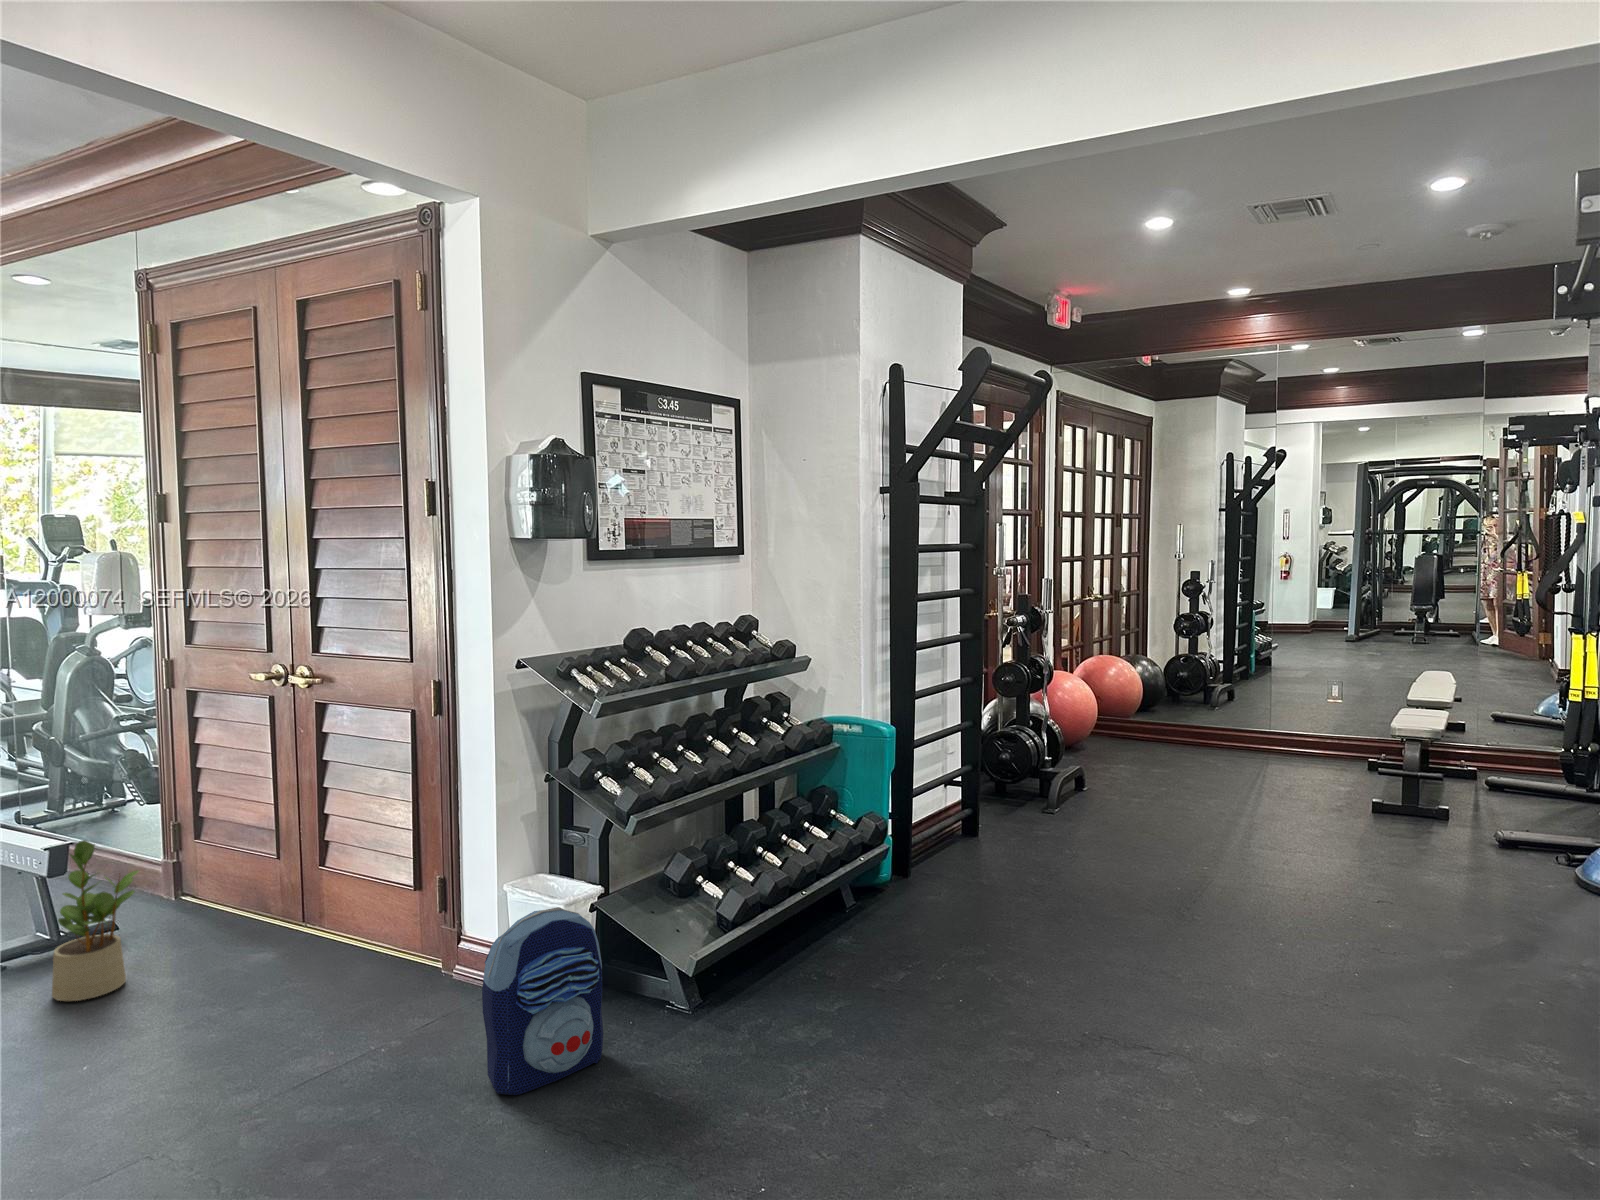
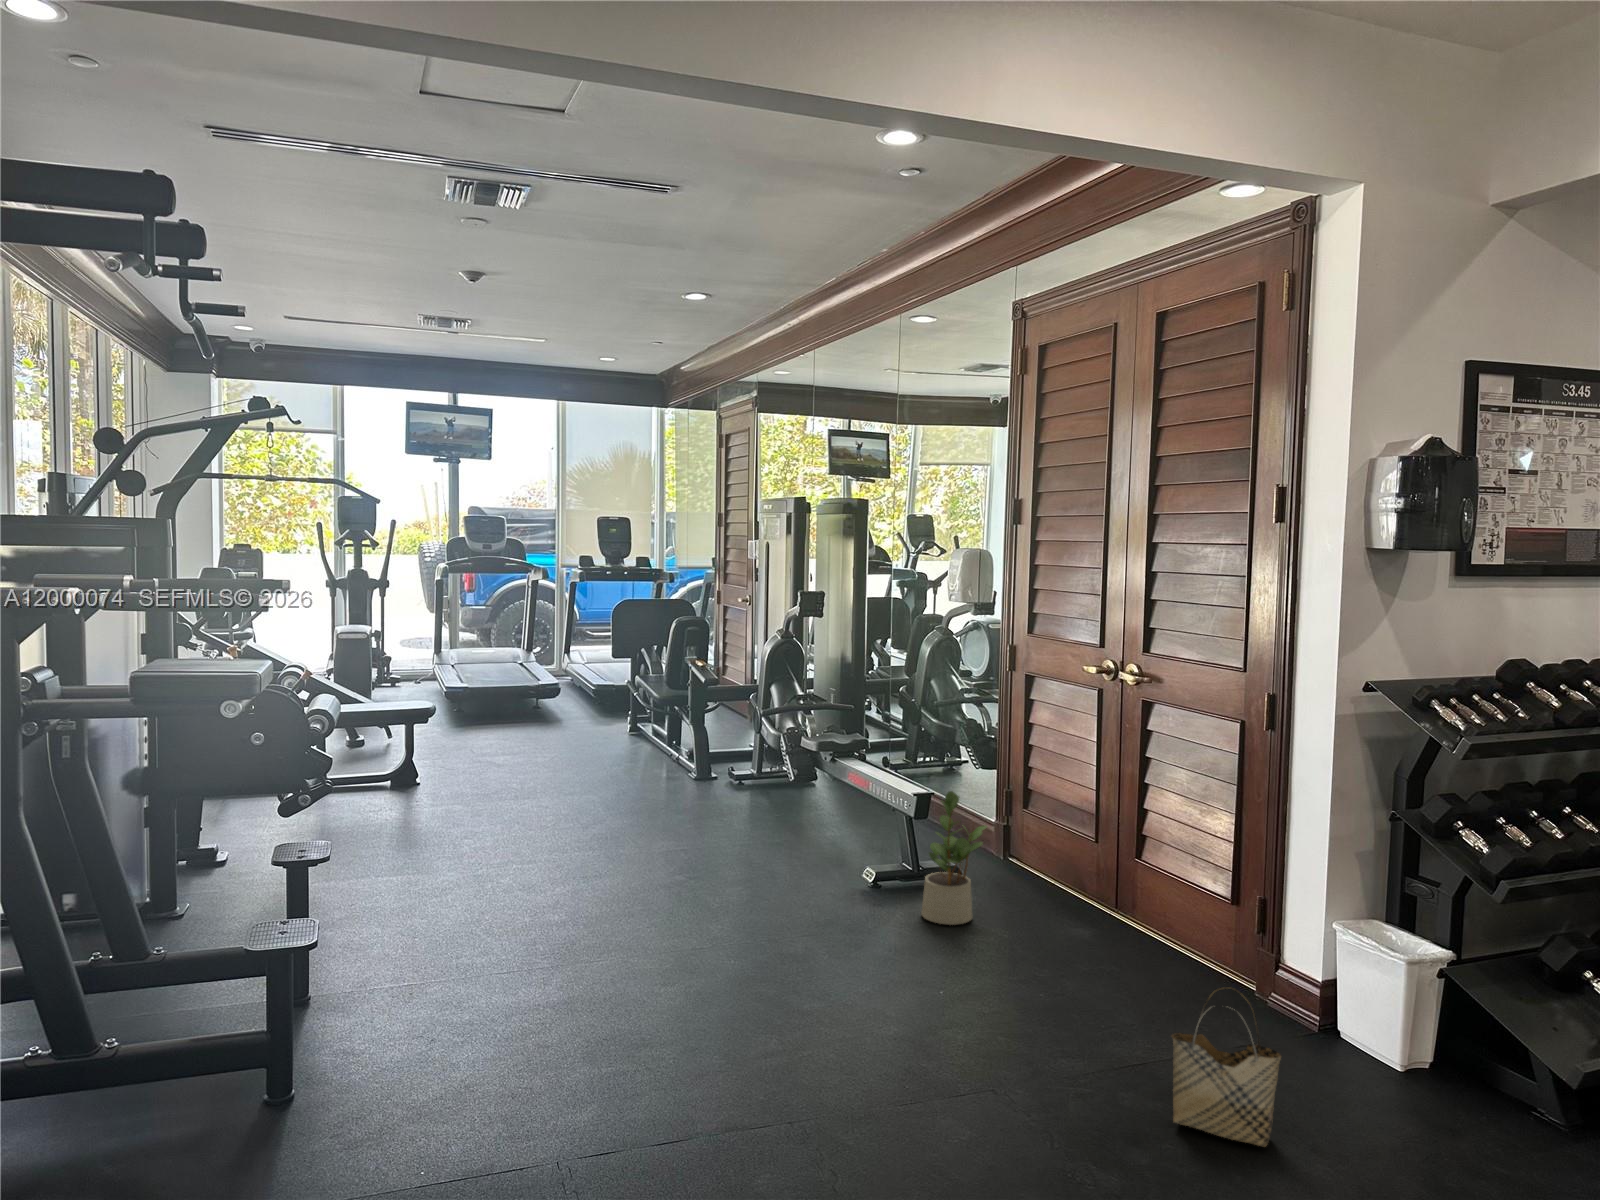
backpack: present [482,907,603,1095] -> none [1316,957,1460,1147]
woven basket: none [335,982,447,1142] -> present [1172,987,1281,1147]

